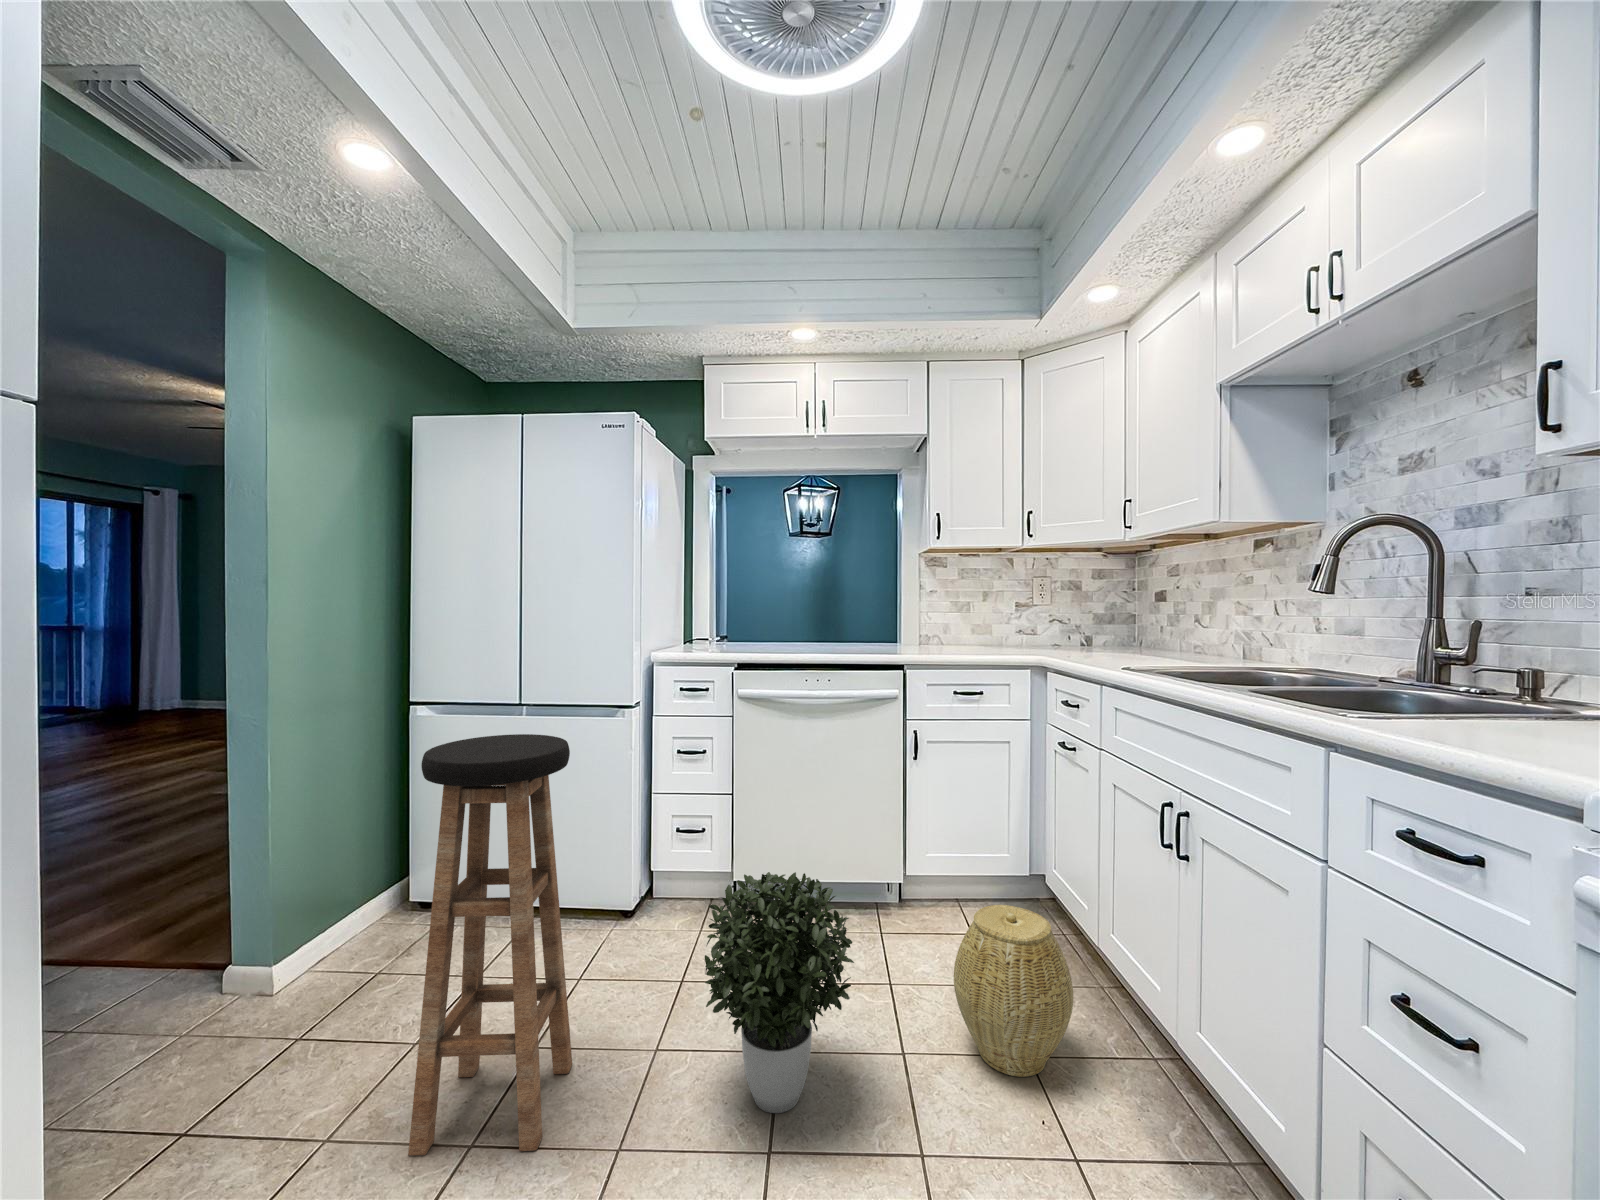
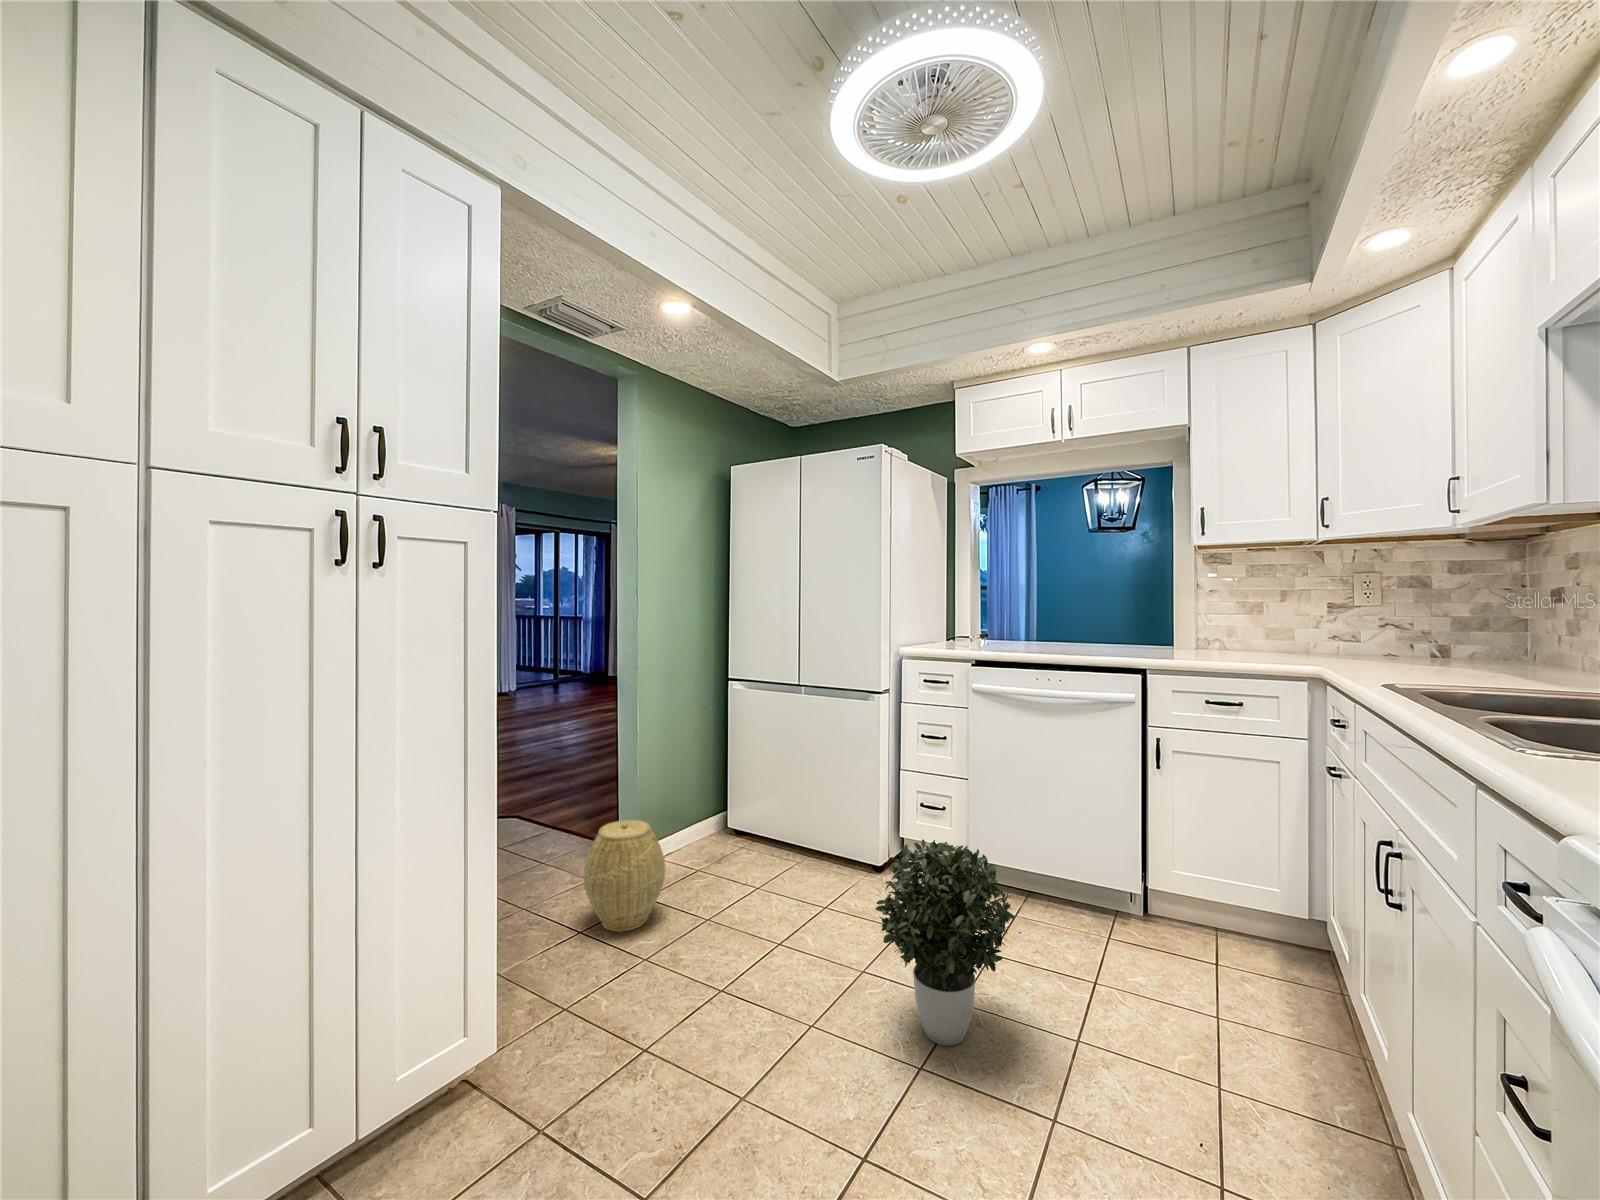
bar stool: present [408,734,572,1155] -> none [686,706,800,1006]
woven basket: present [954,905,1073,1077] -> present [583,820,665,932]

